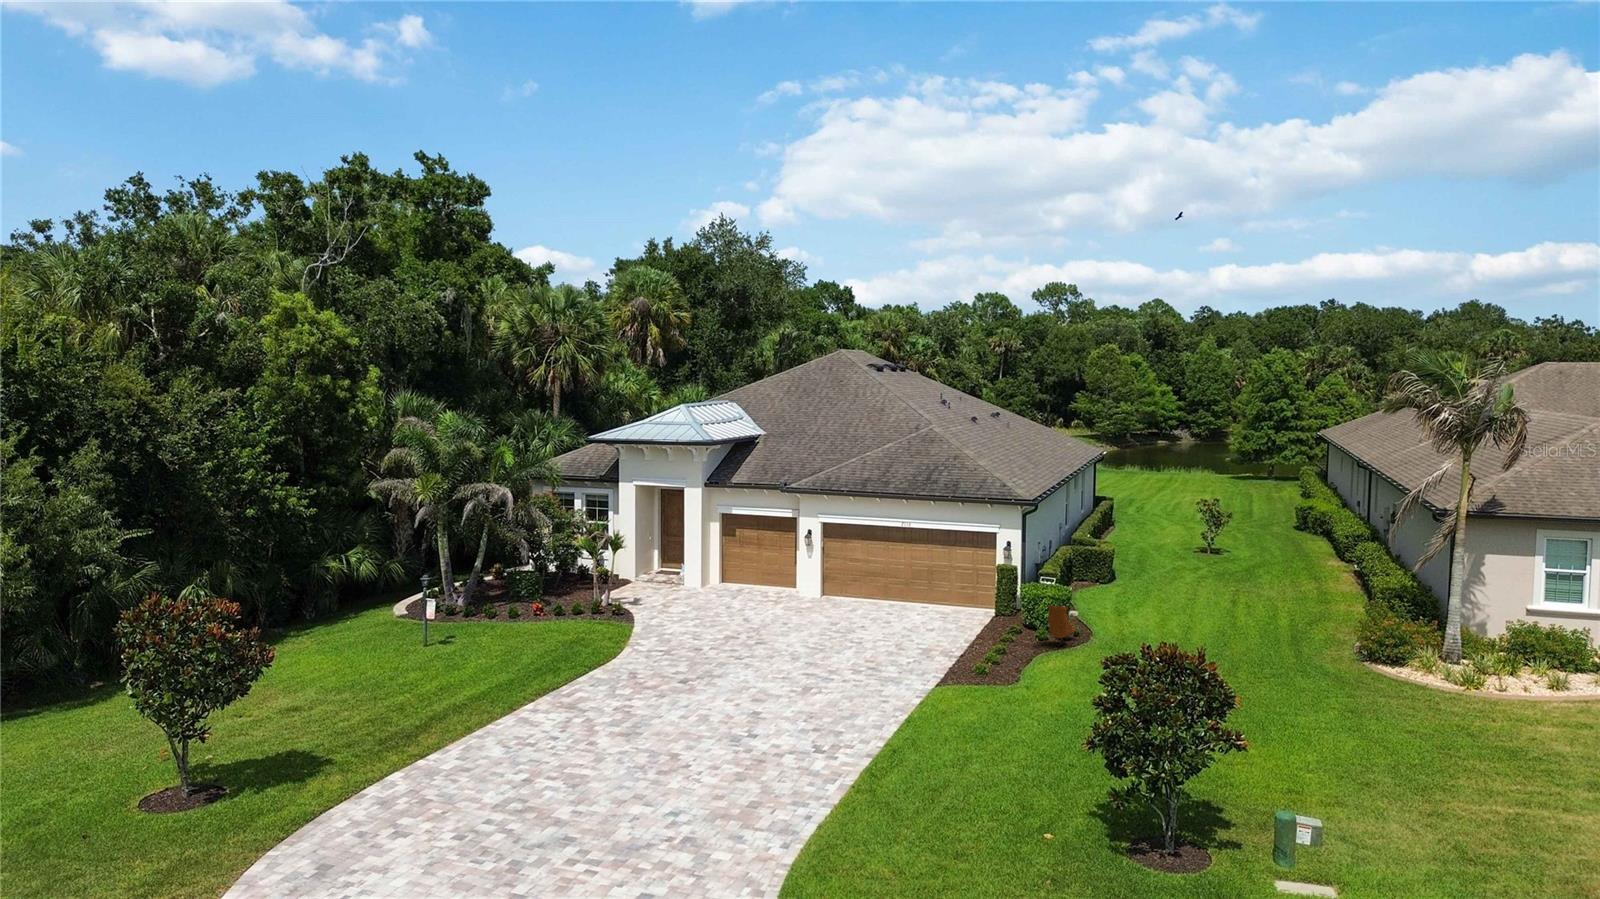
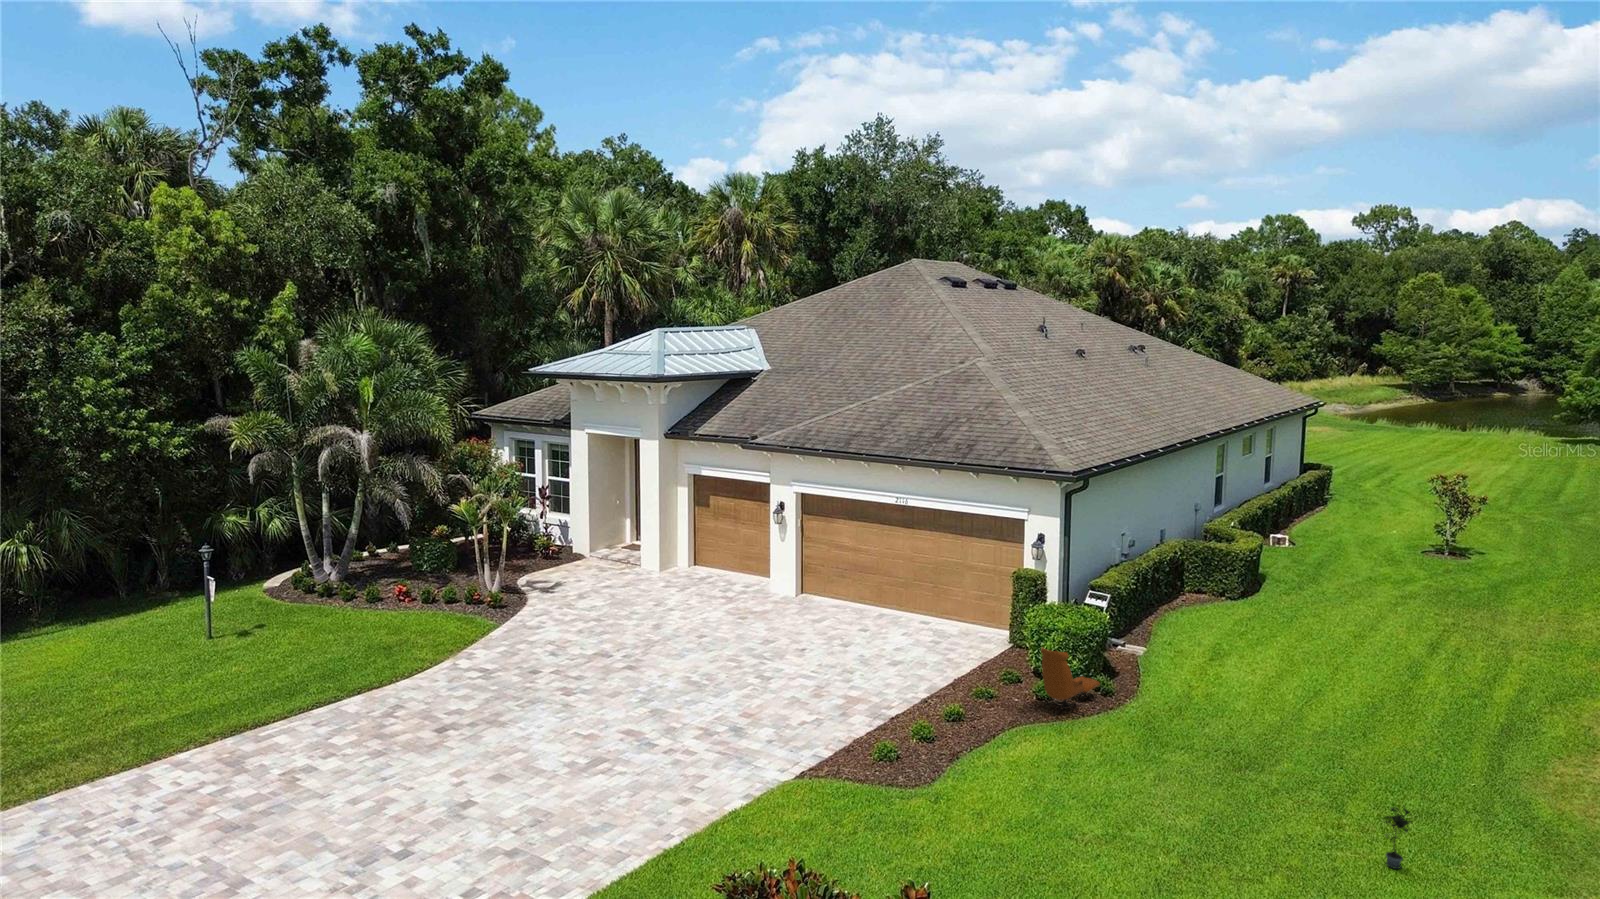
potted plant: none [1277,660,1294,696] -> present [1385,807,1411,869]

